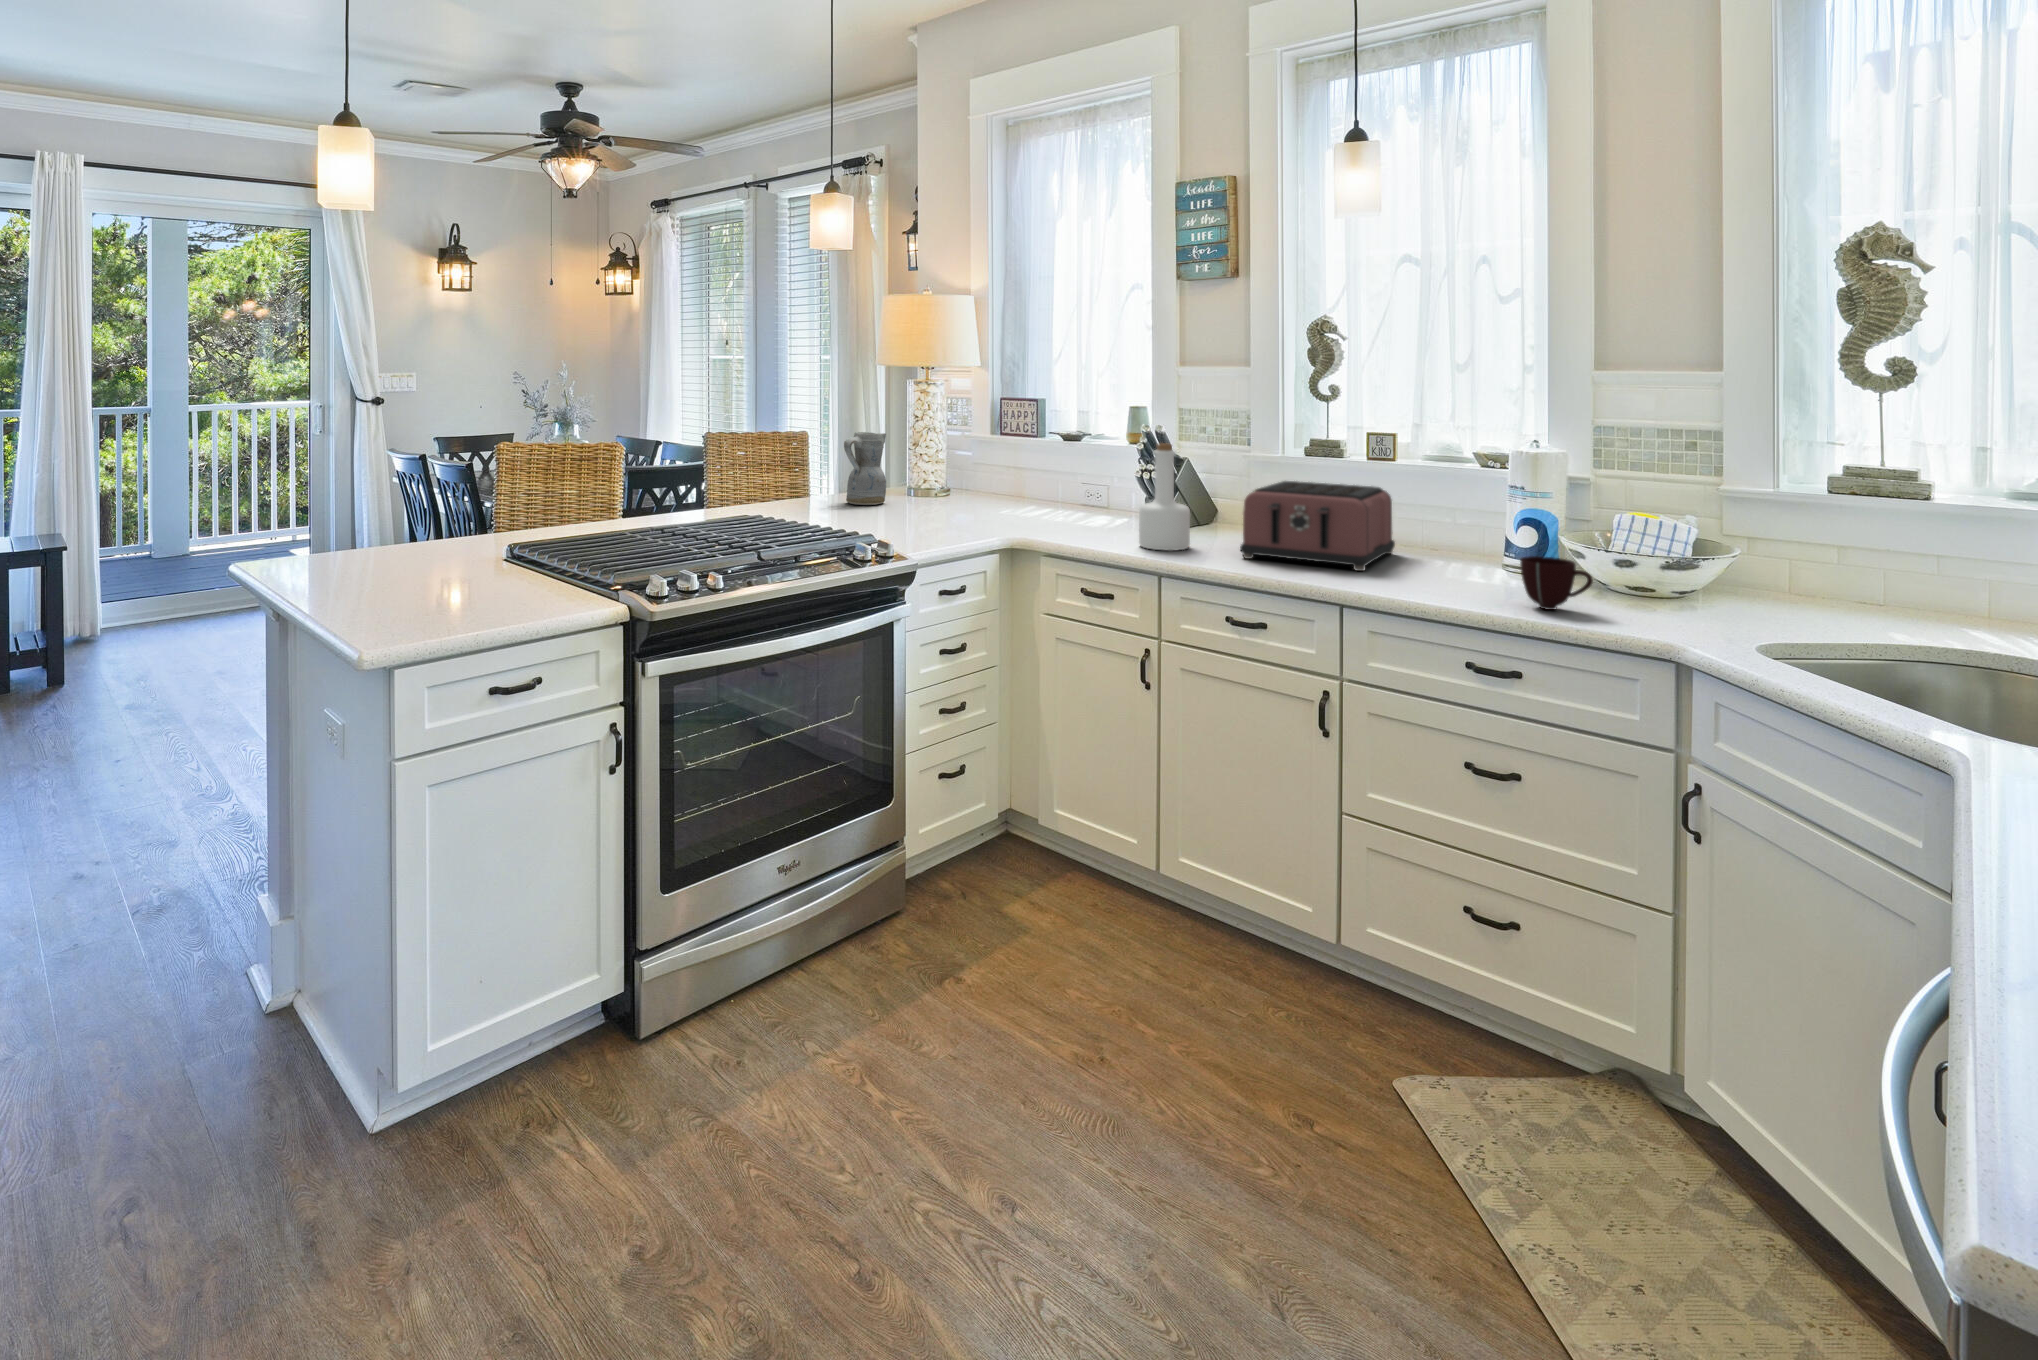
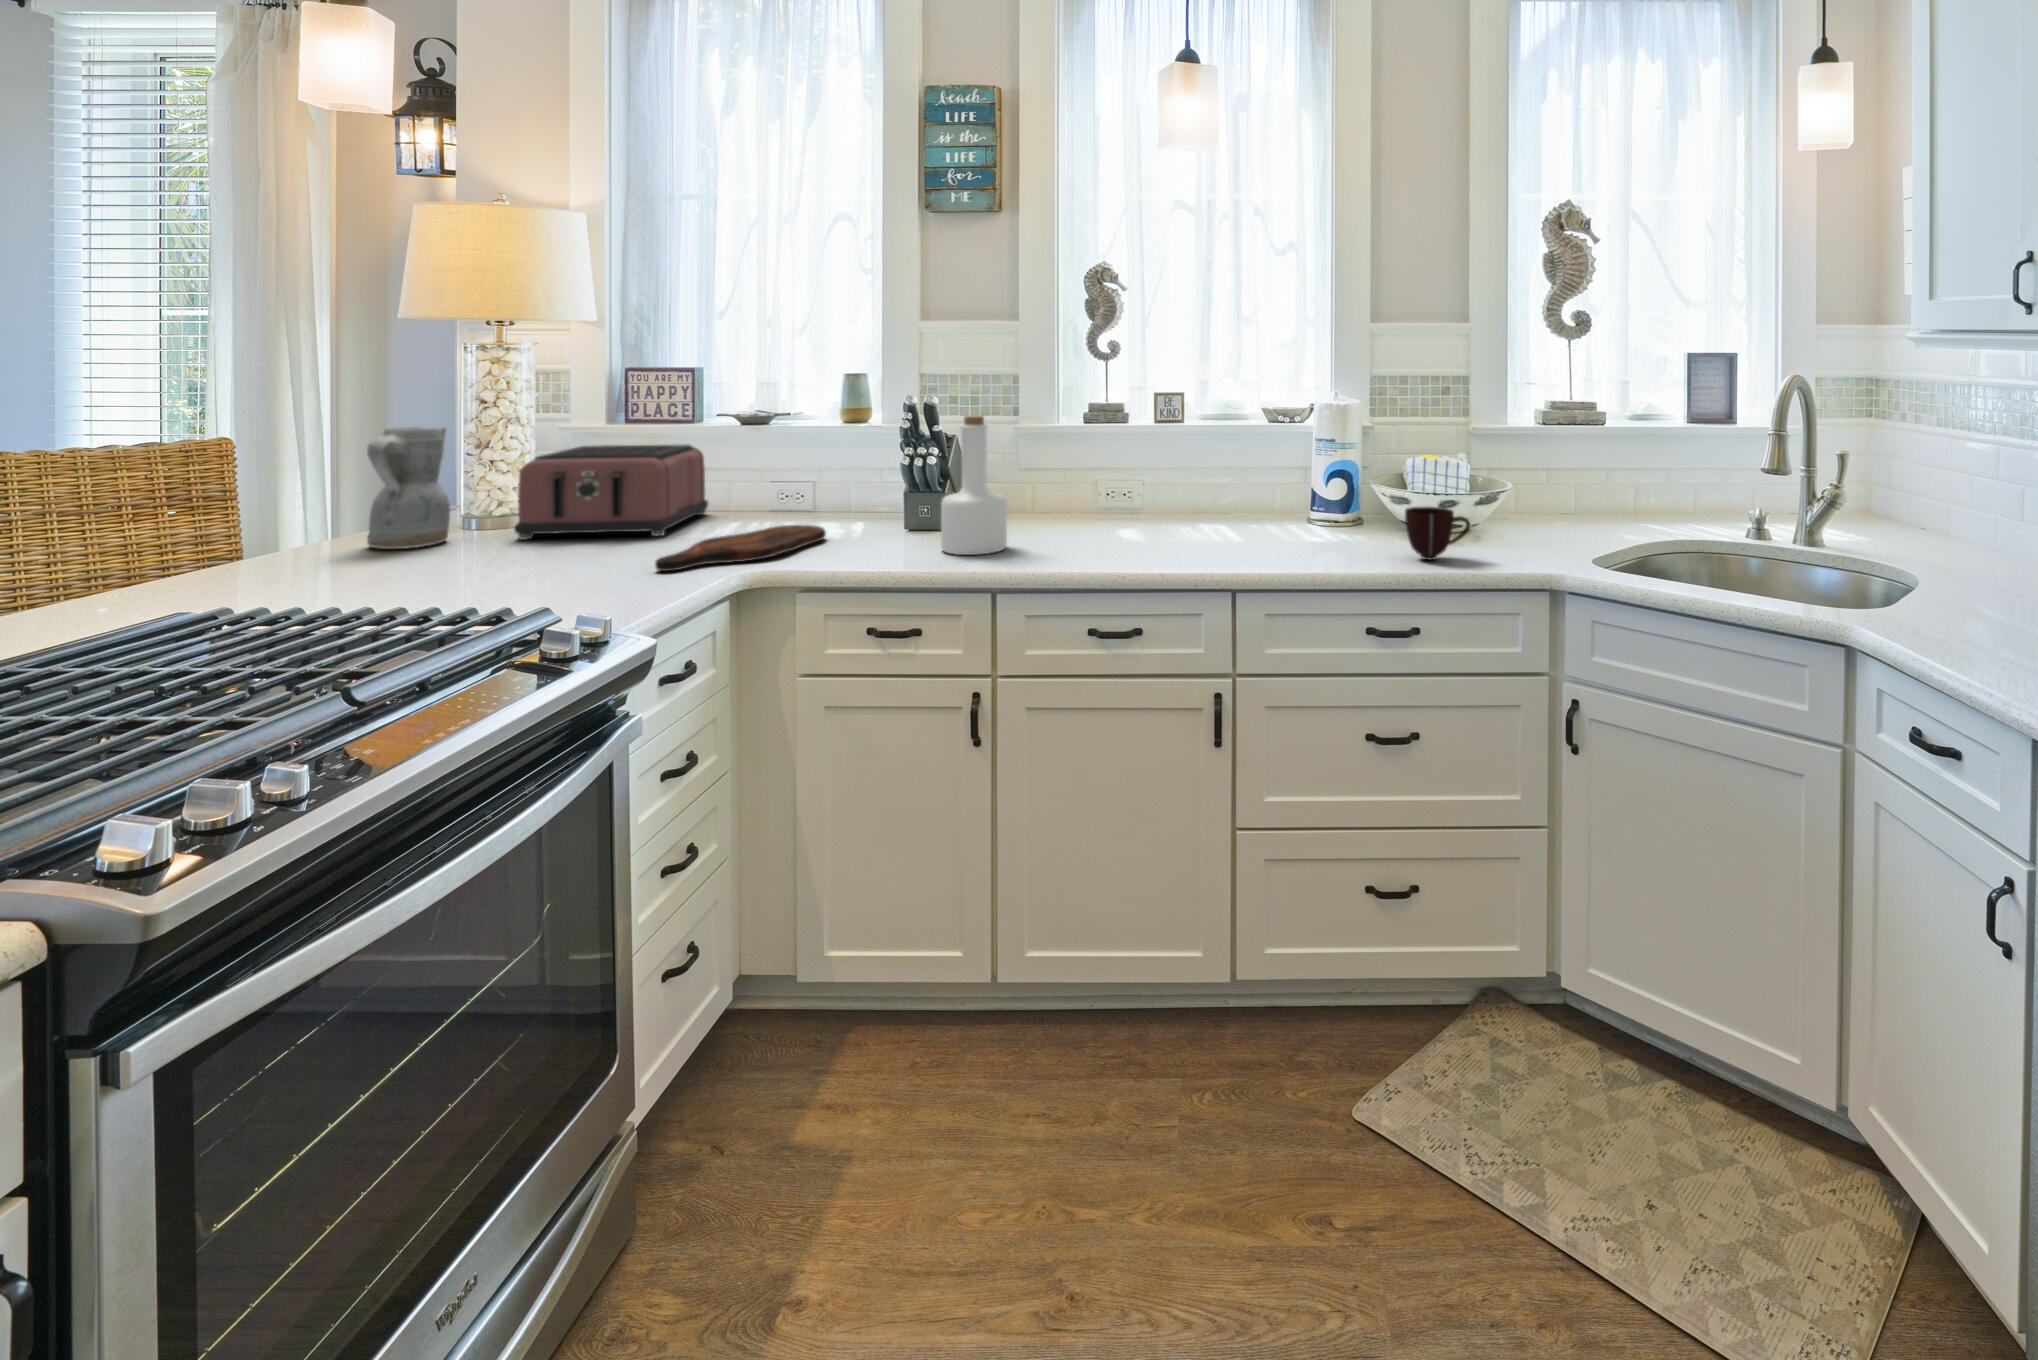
toaster: present [1240,481,1395,571] -> present [514,444,708,540]
cutting board: none [957,515,1080,534] -> present [655,525,826,571]

